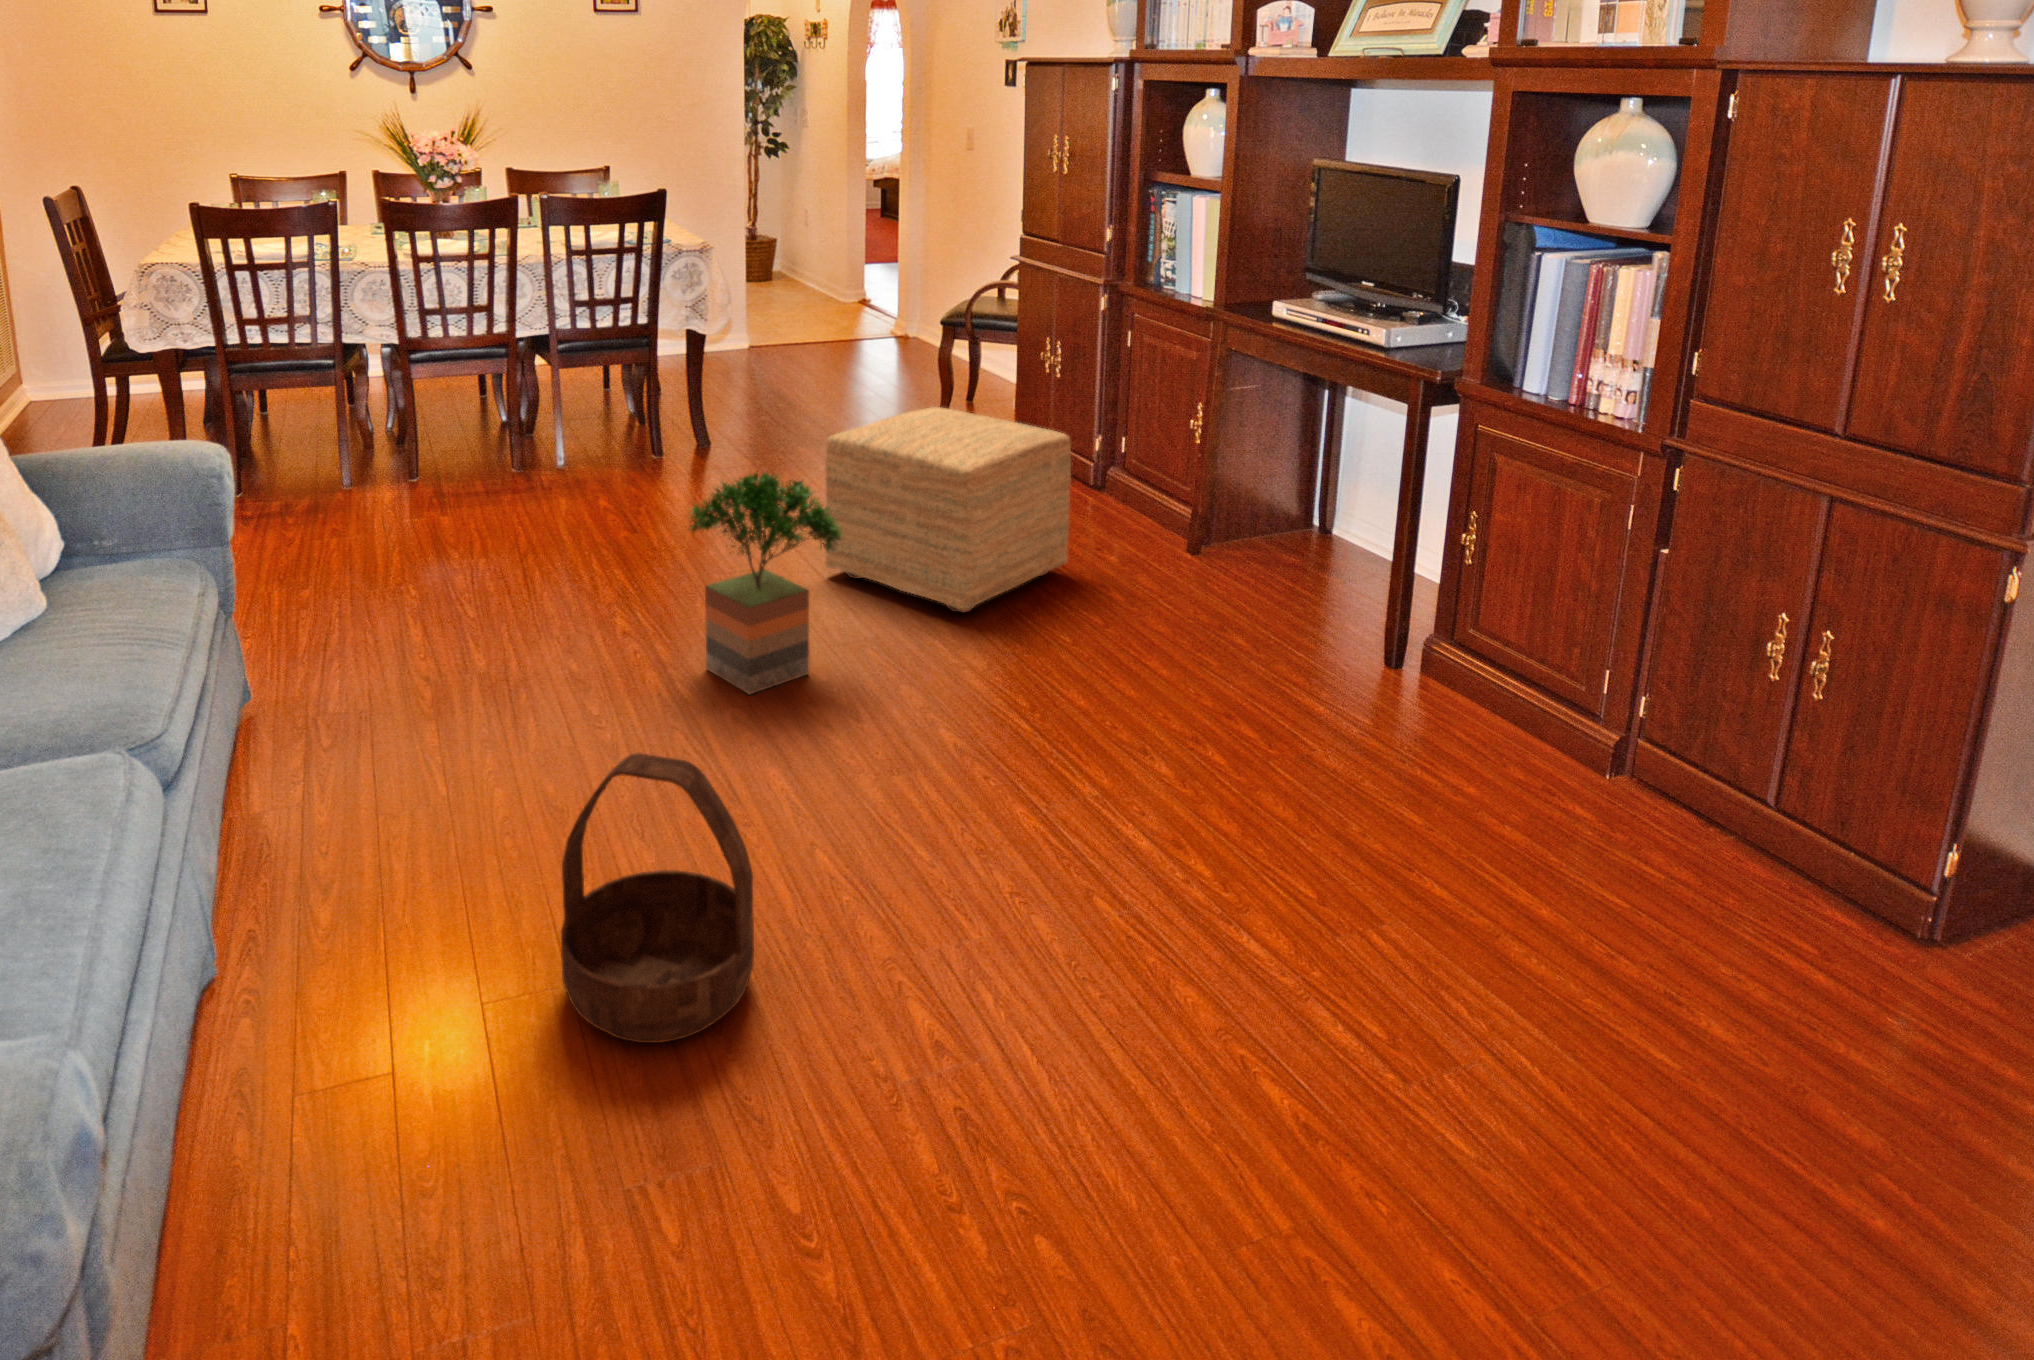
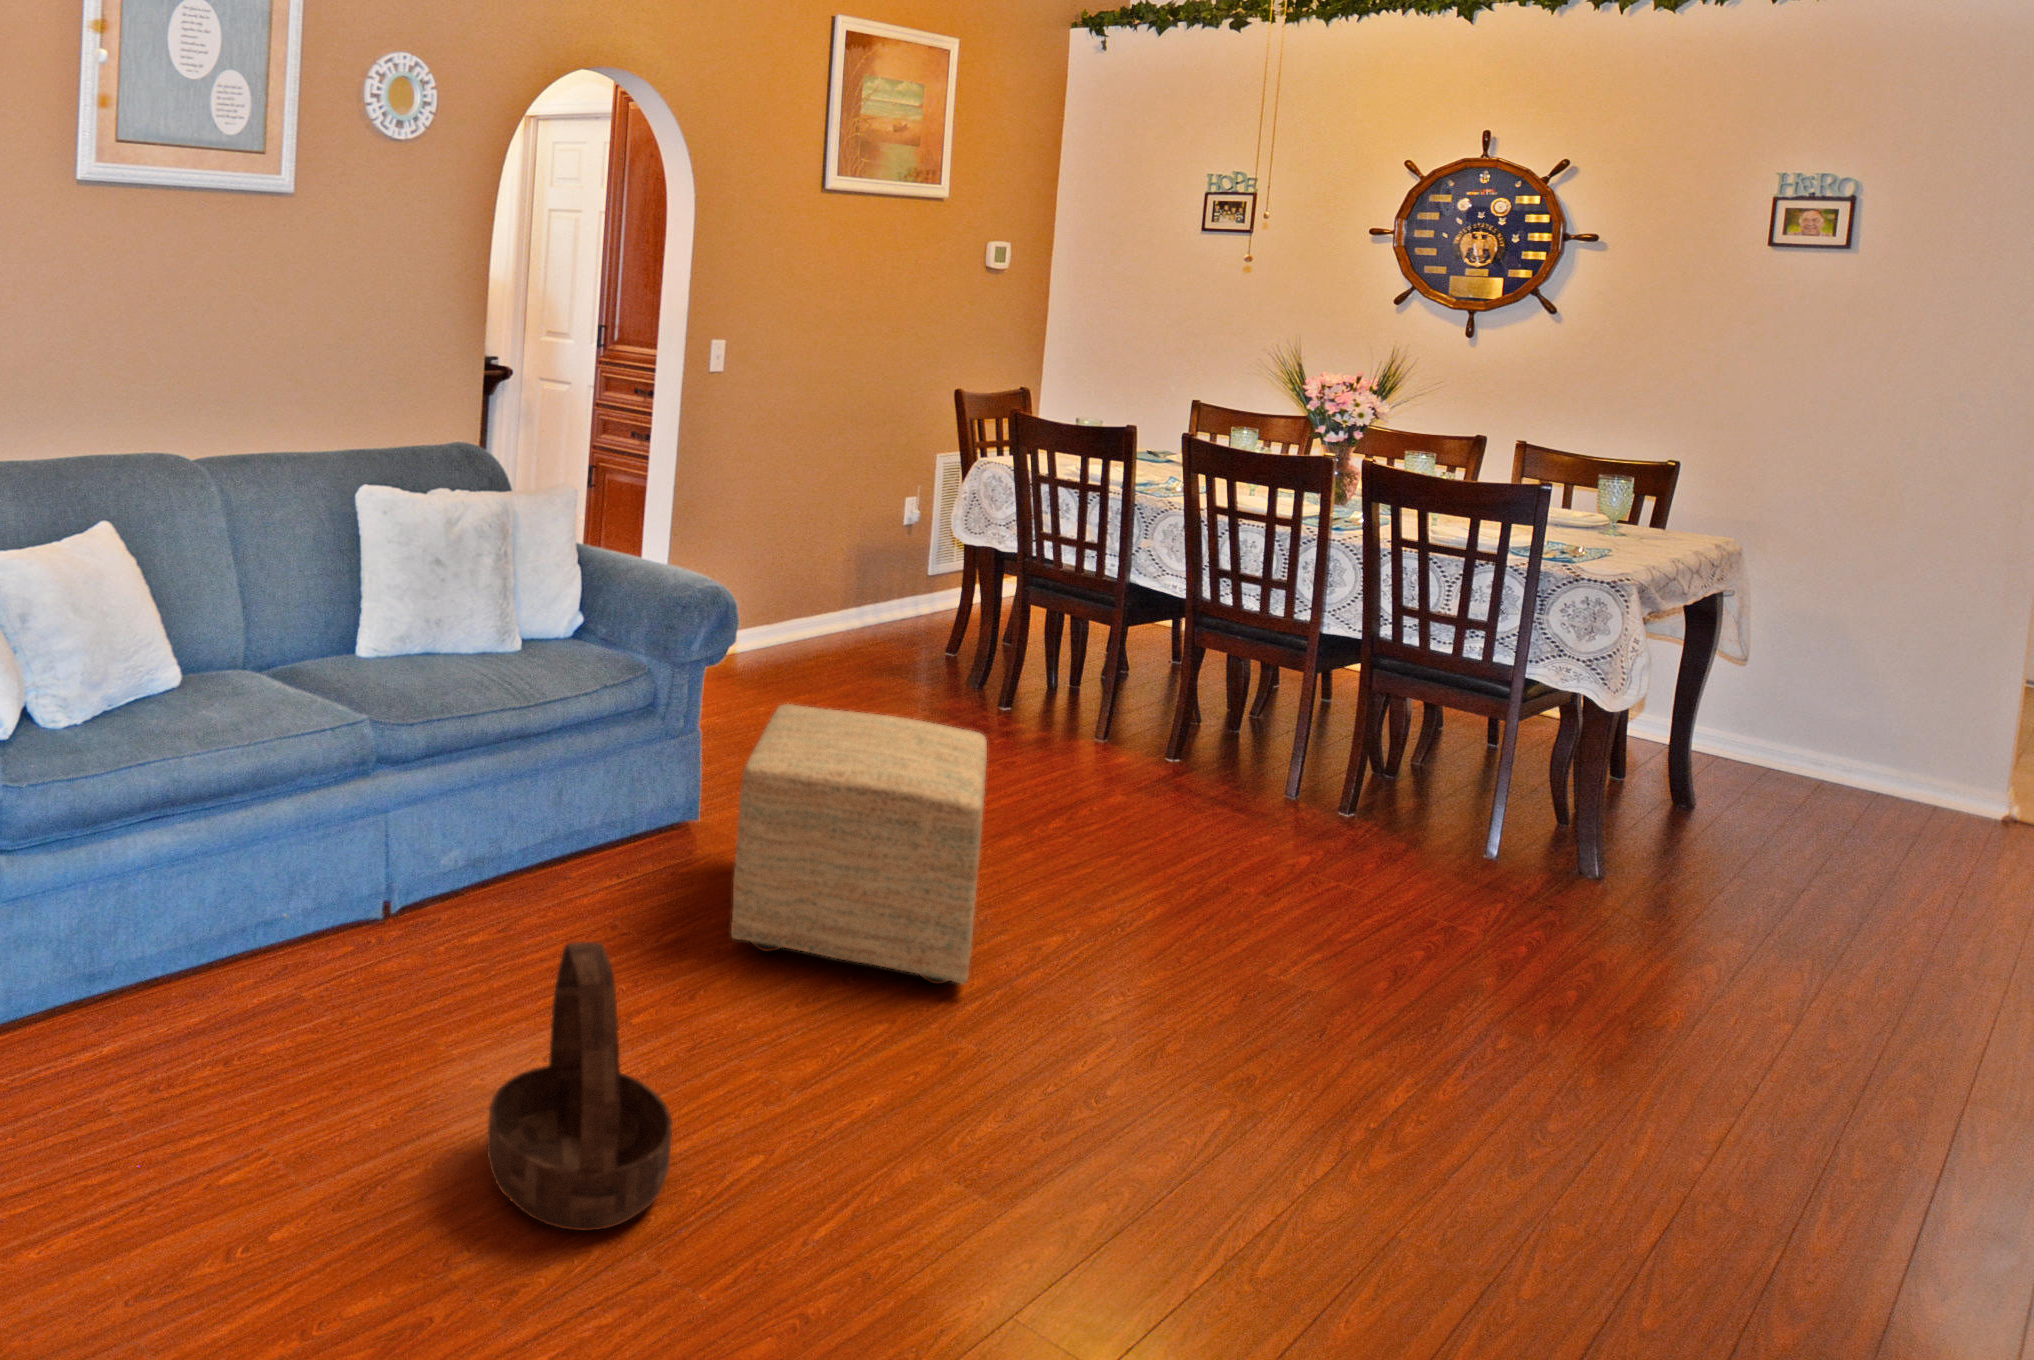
ottoman: present [825,407,1071,613] -> present [731,704,987,984]
potted tree: present [688,471,844,695] -> none [1070,812,1258,1111]

